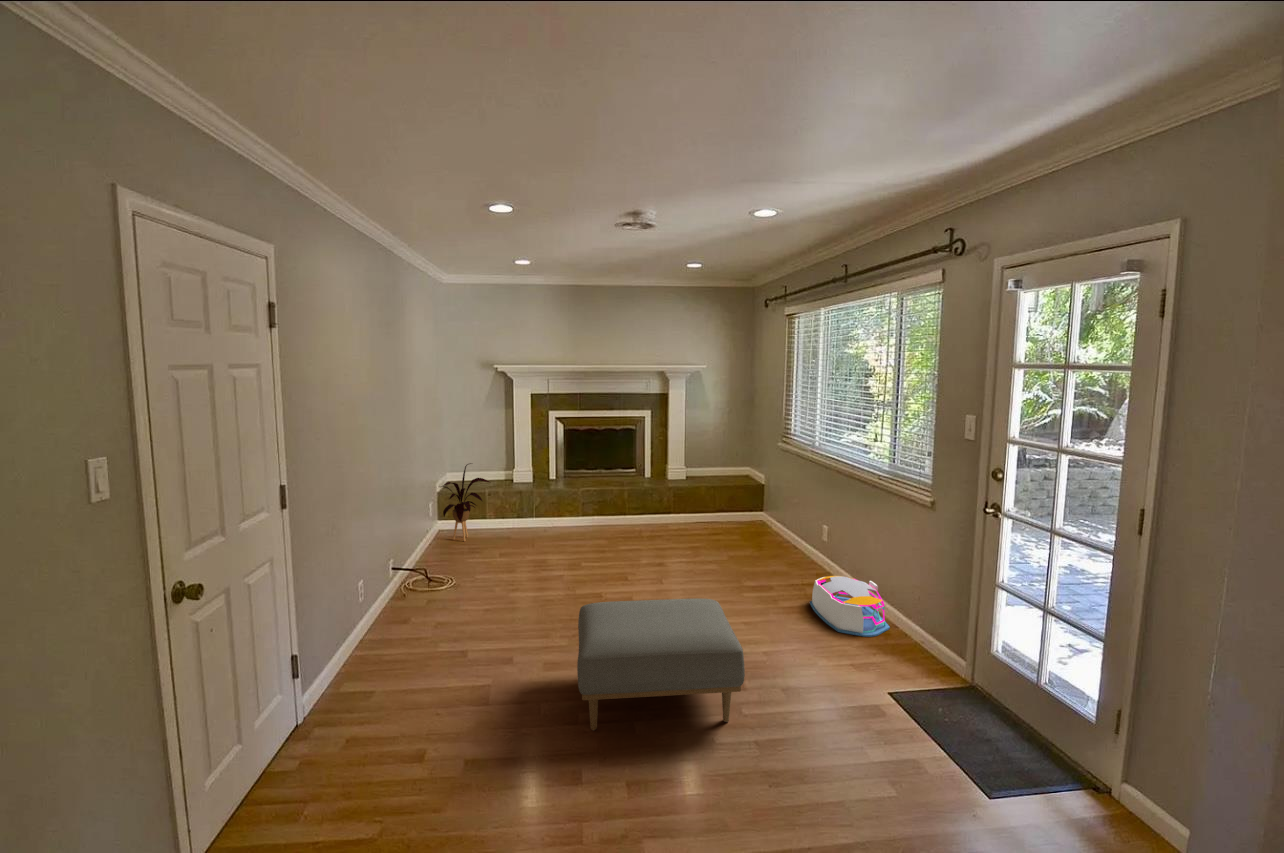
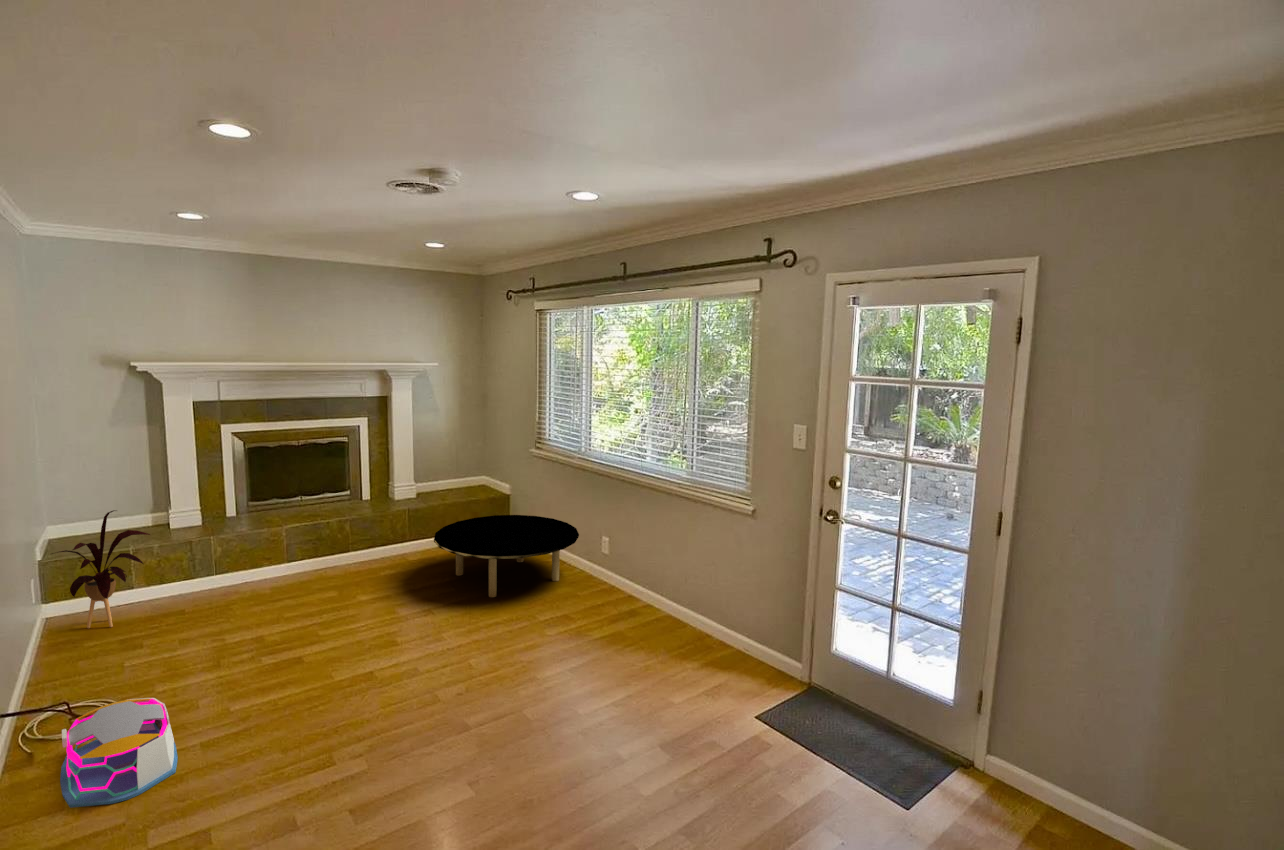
coffee table: none [676,499,806,569] -> present [434,515,579,597]
storage bin: present [810,576,890,637] -> present [60,698,178,808]
ottoman: present [577,598,745,730] -> none [419,628,617,794]

